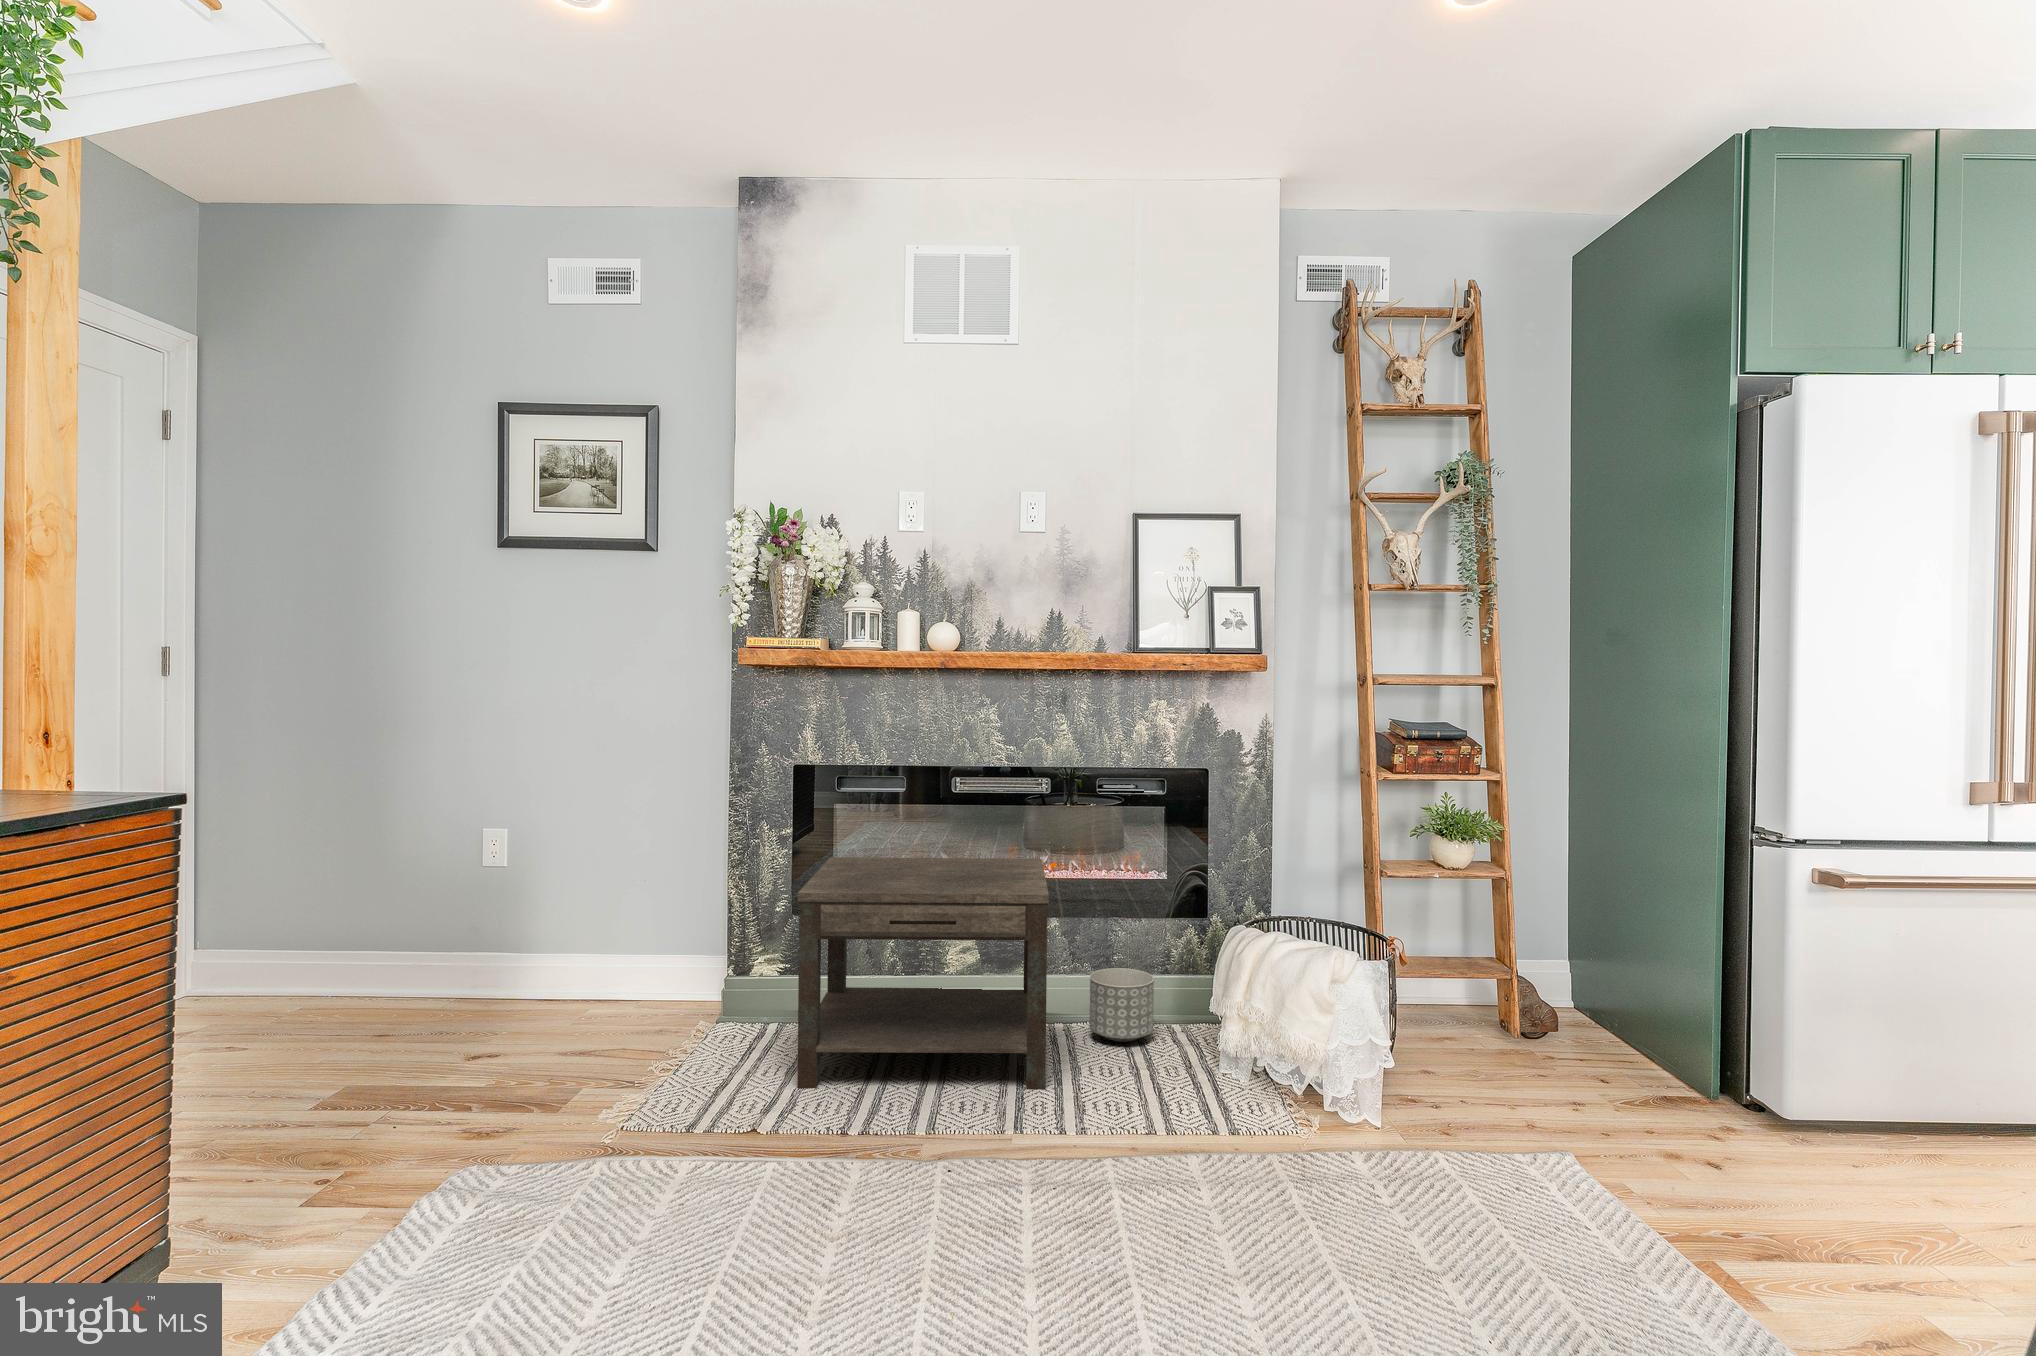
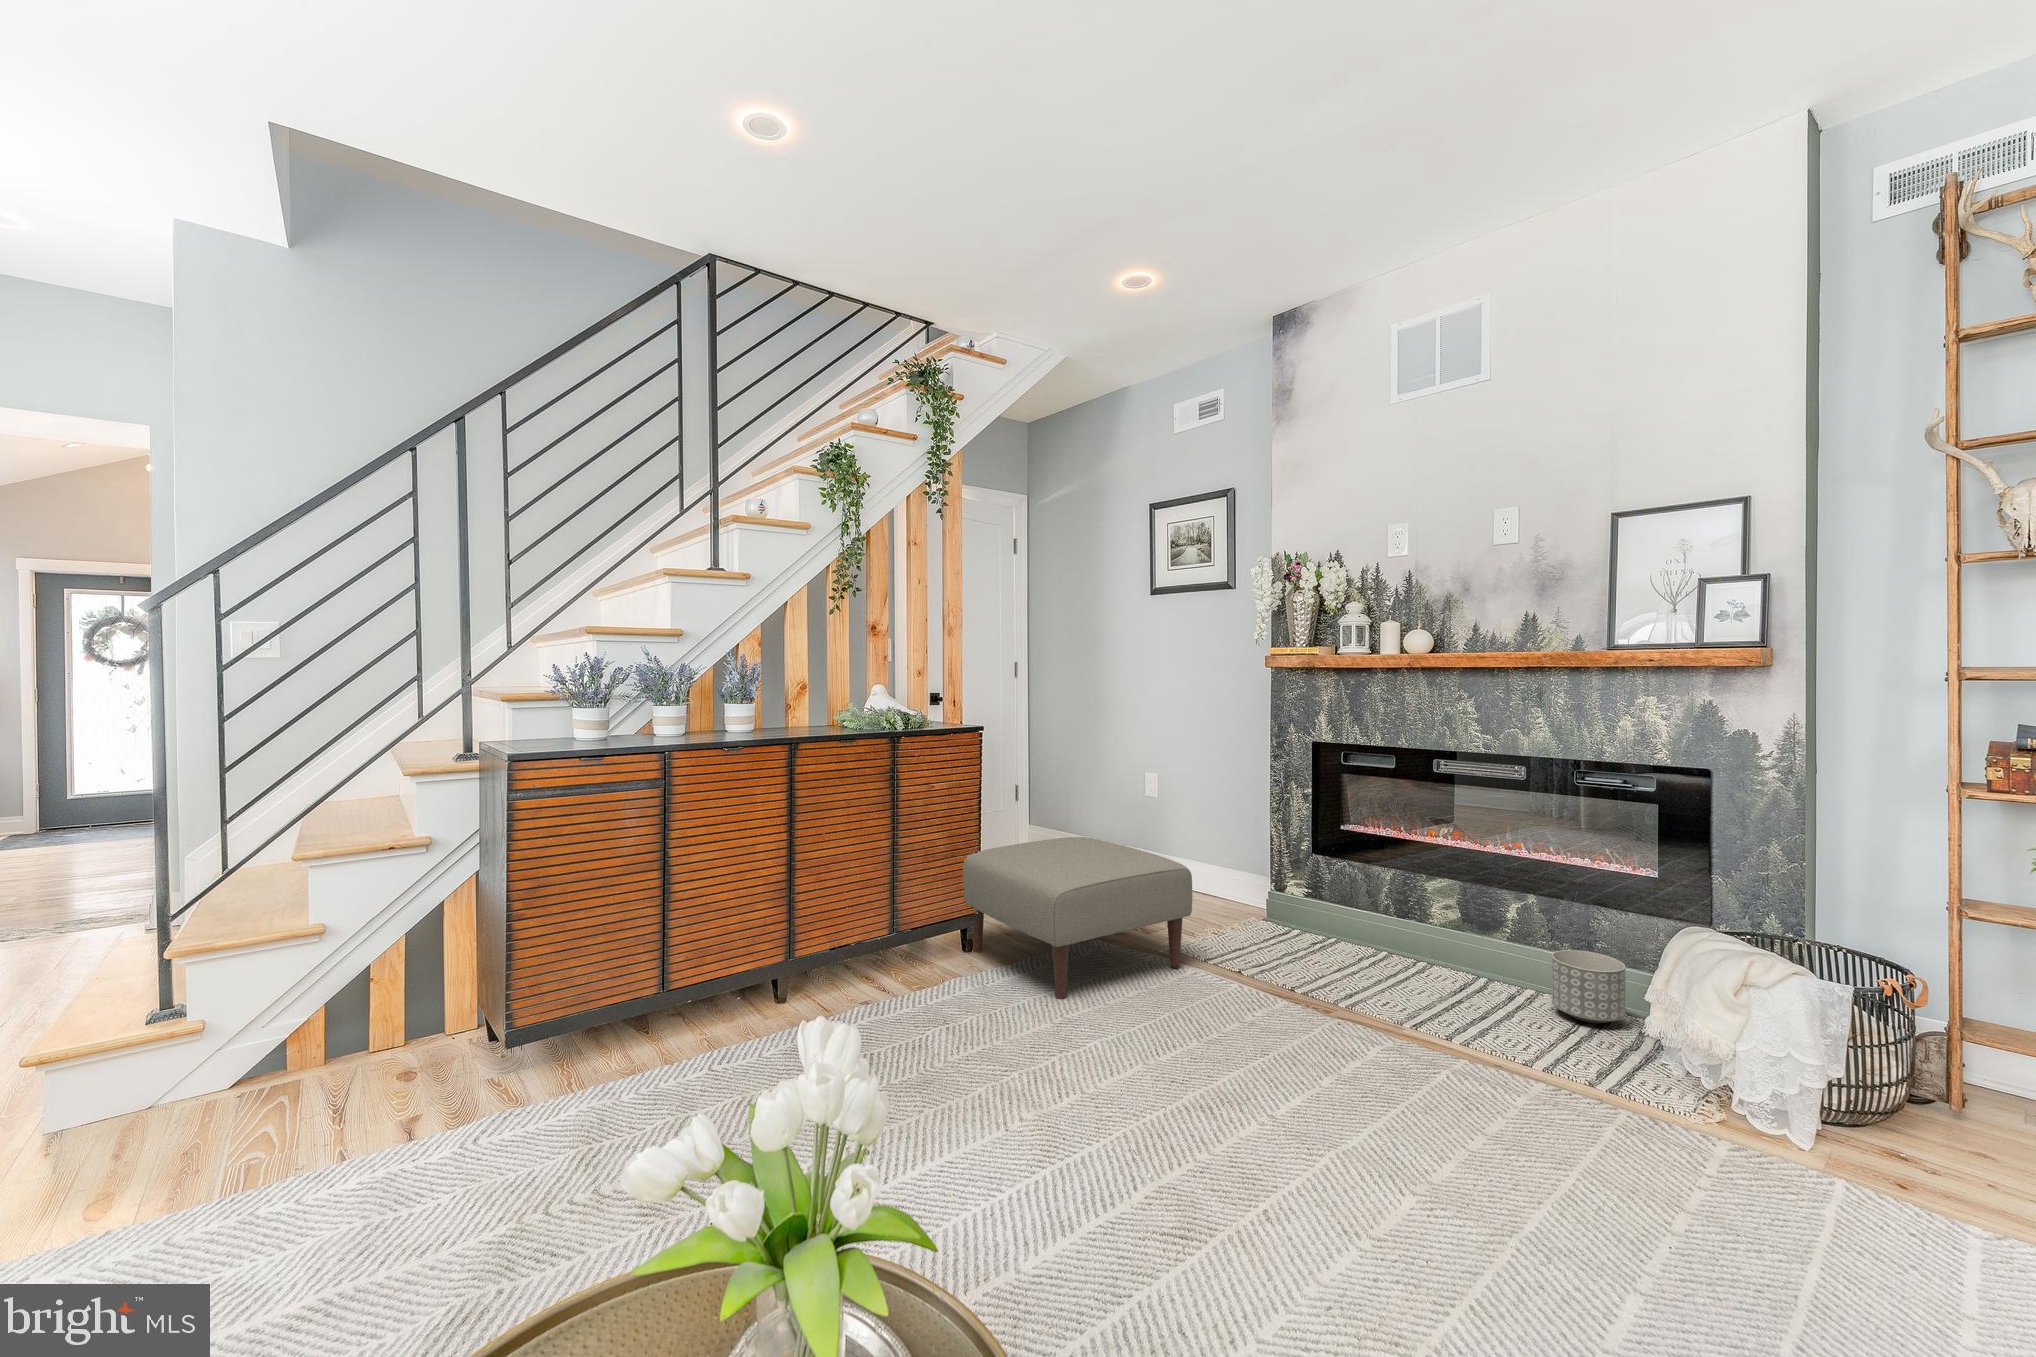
side table: present [797,857,1049,1090] -> none [1263,814,1515,1031]
ottoman: none [258,948,705,1235] -> present [962,837,1192,1000]

